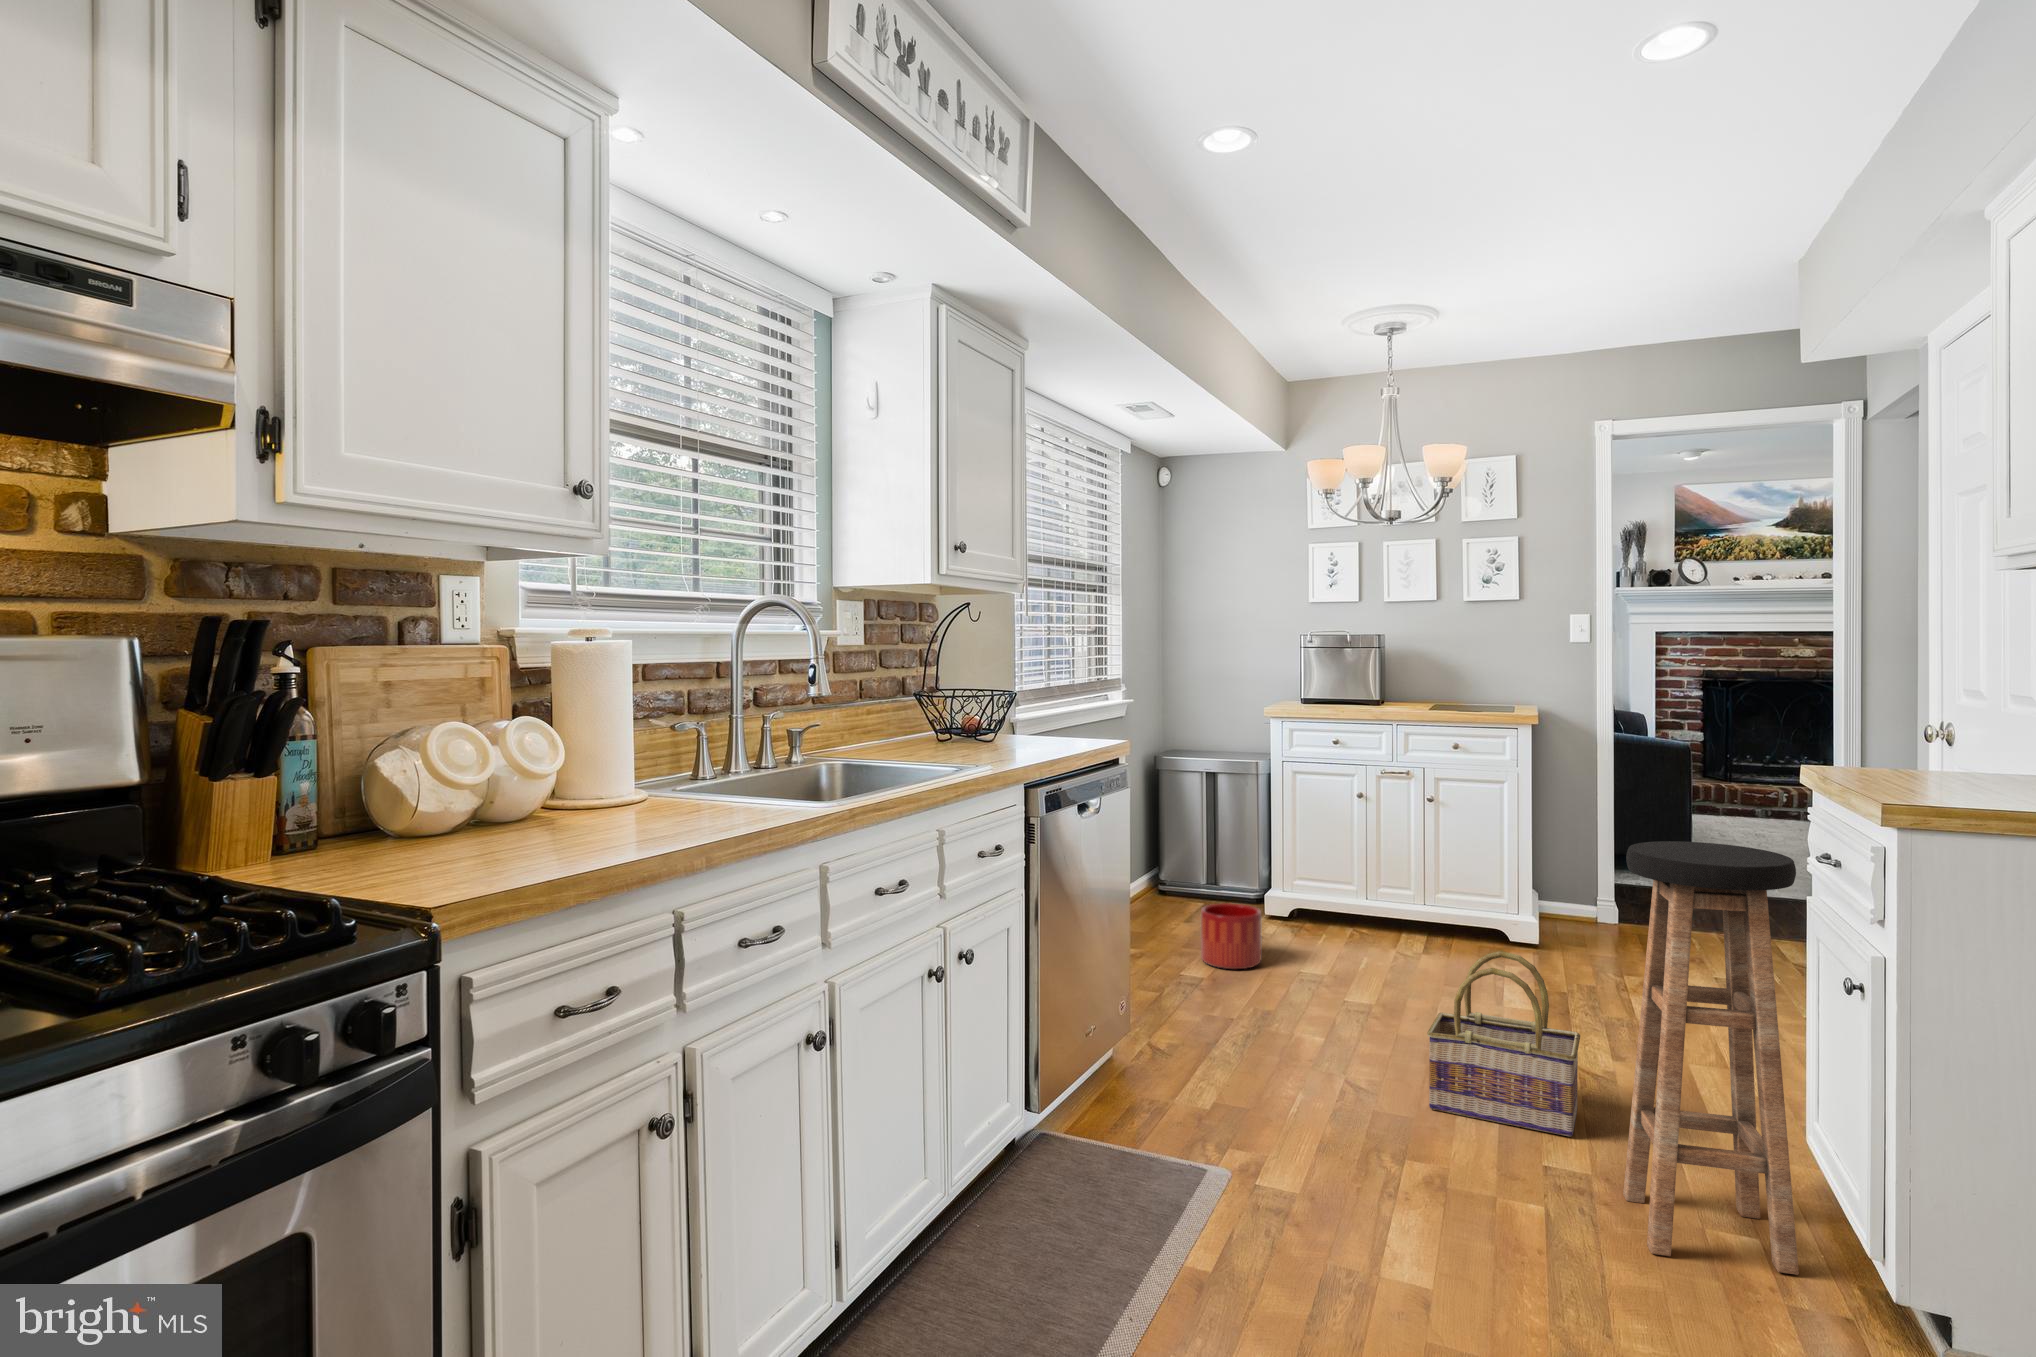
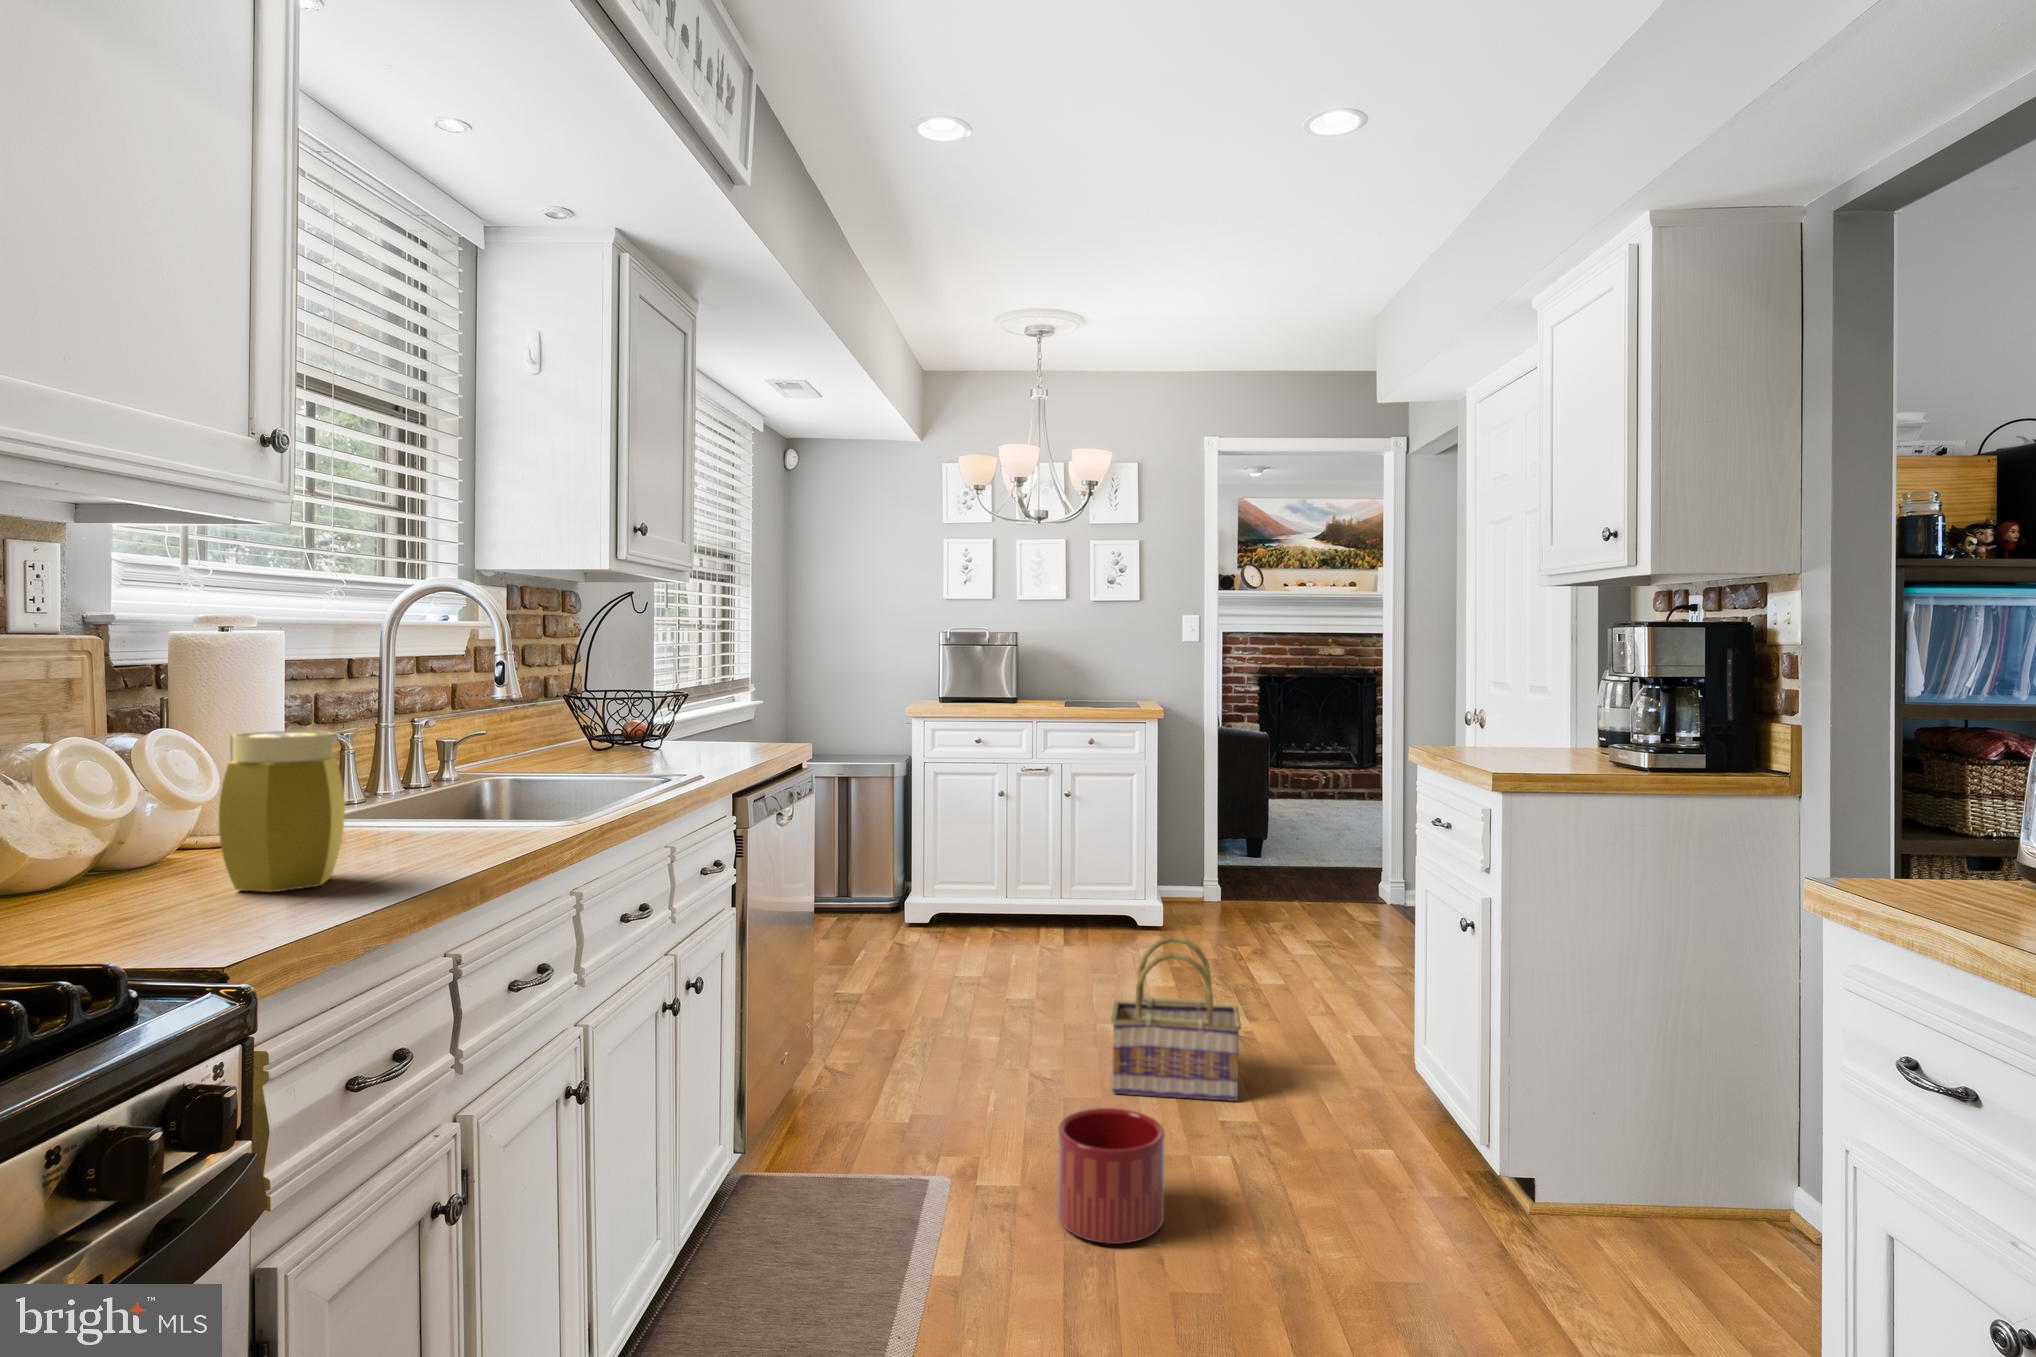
jar: none [526,716,621,843] -> present [219,731,345,892]
bar stool: present [1623,841,1799,1275] -> none [1290,825,1433,1191]
planter: present [1201,903,1262,969] -> present [1057,1108,1165,1244]

